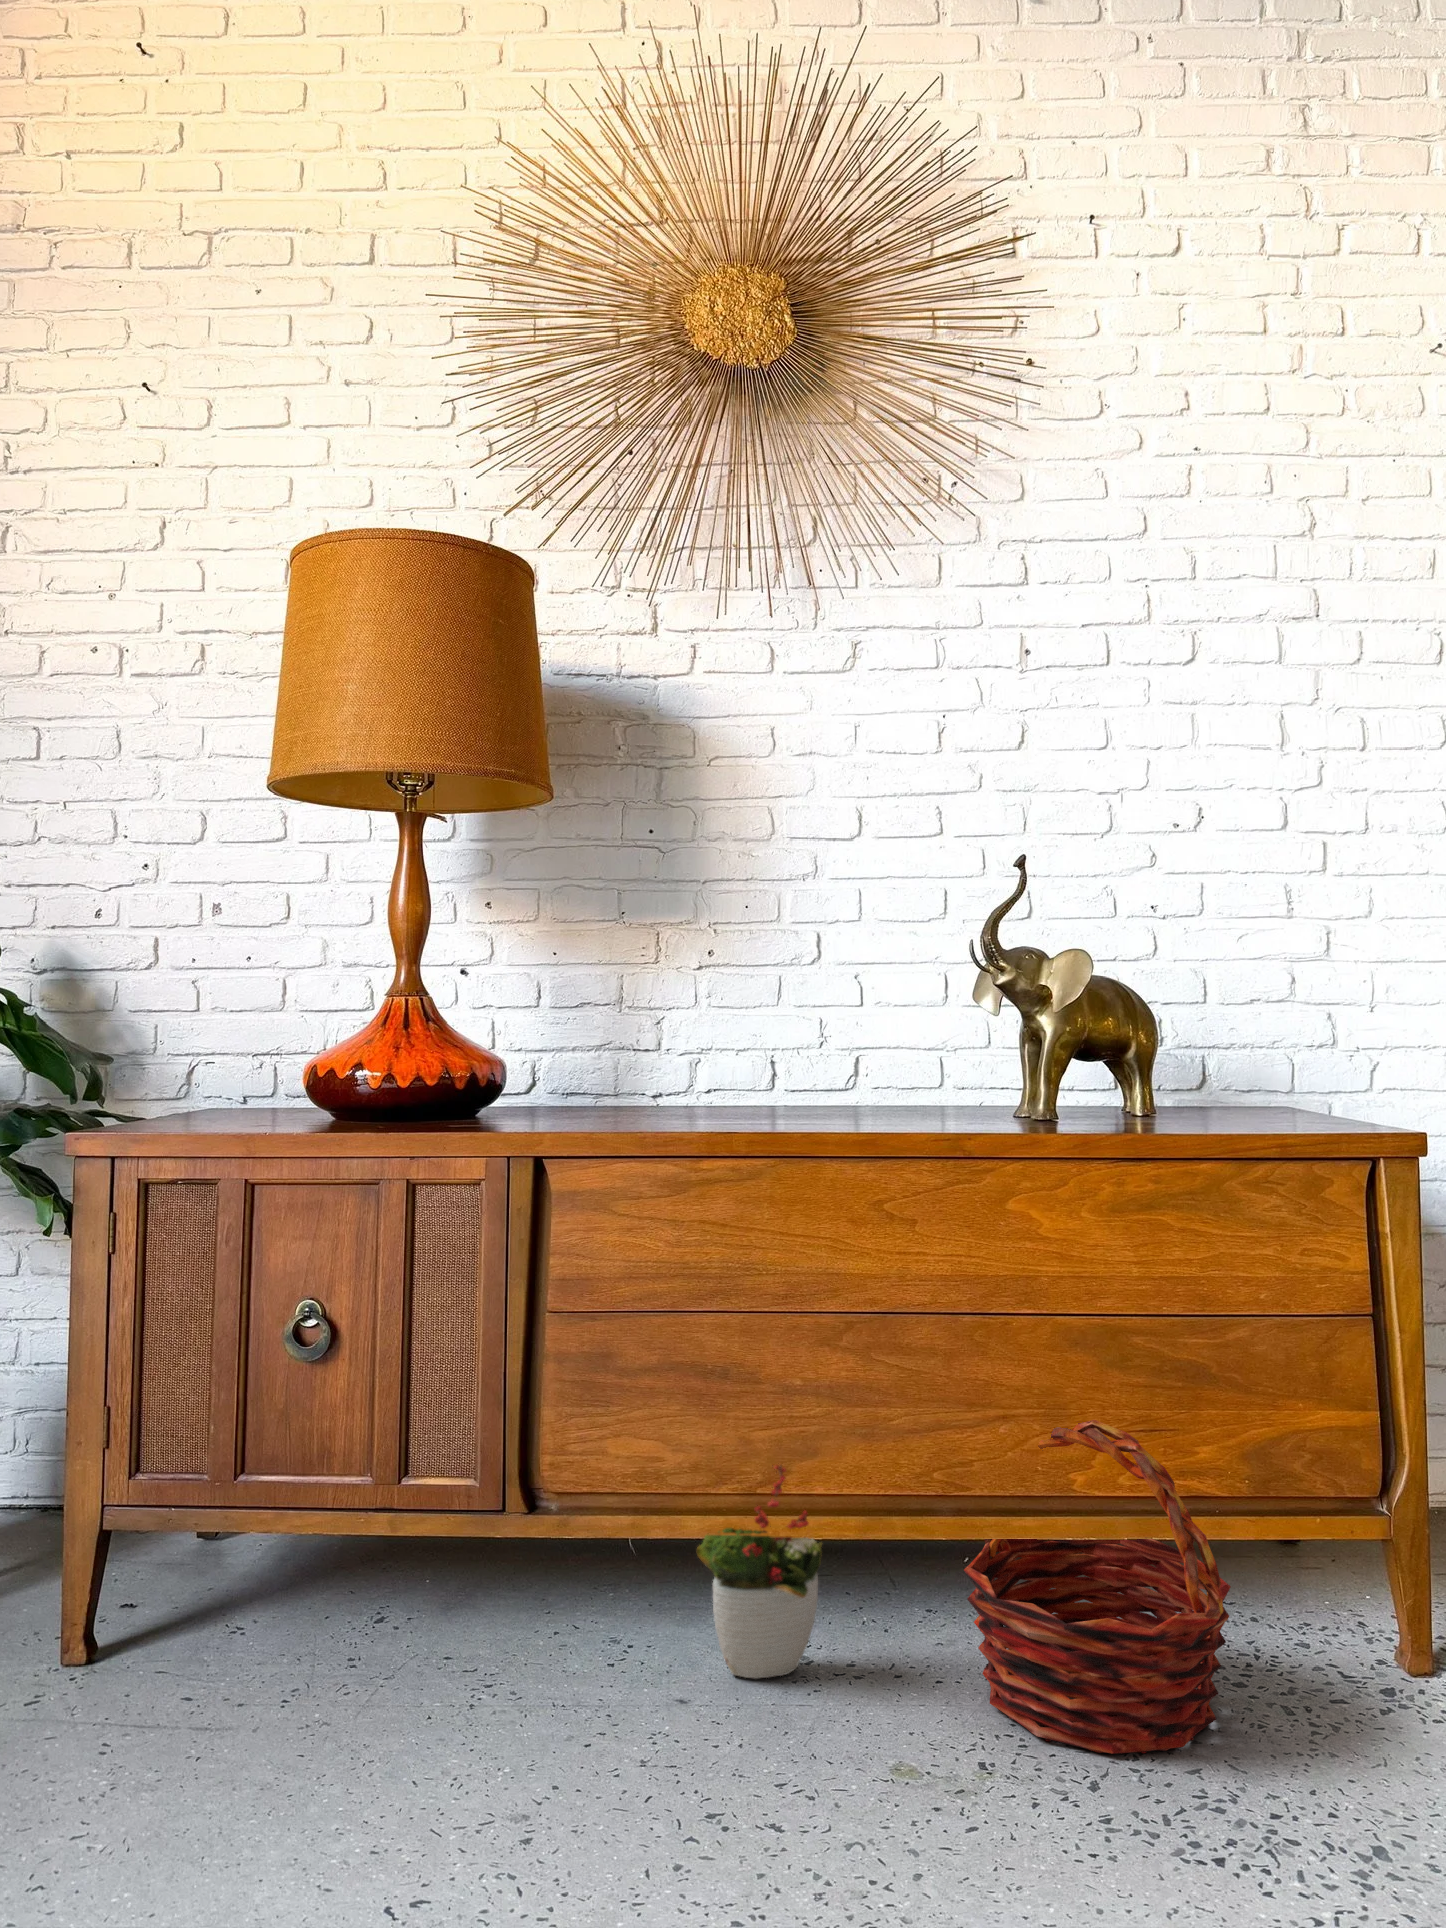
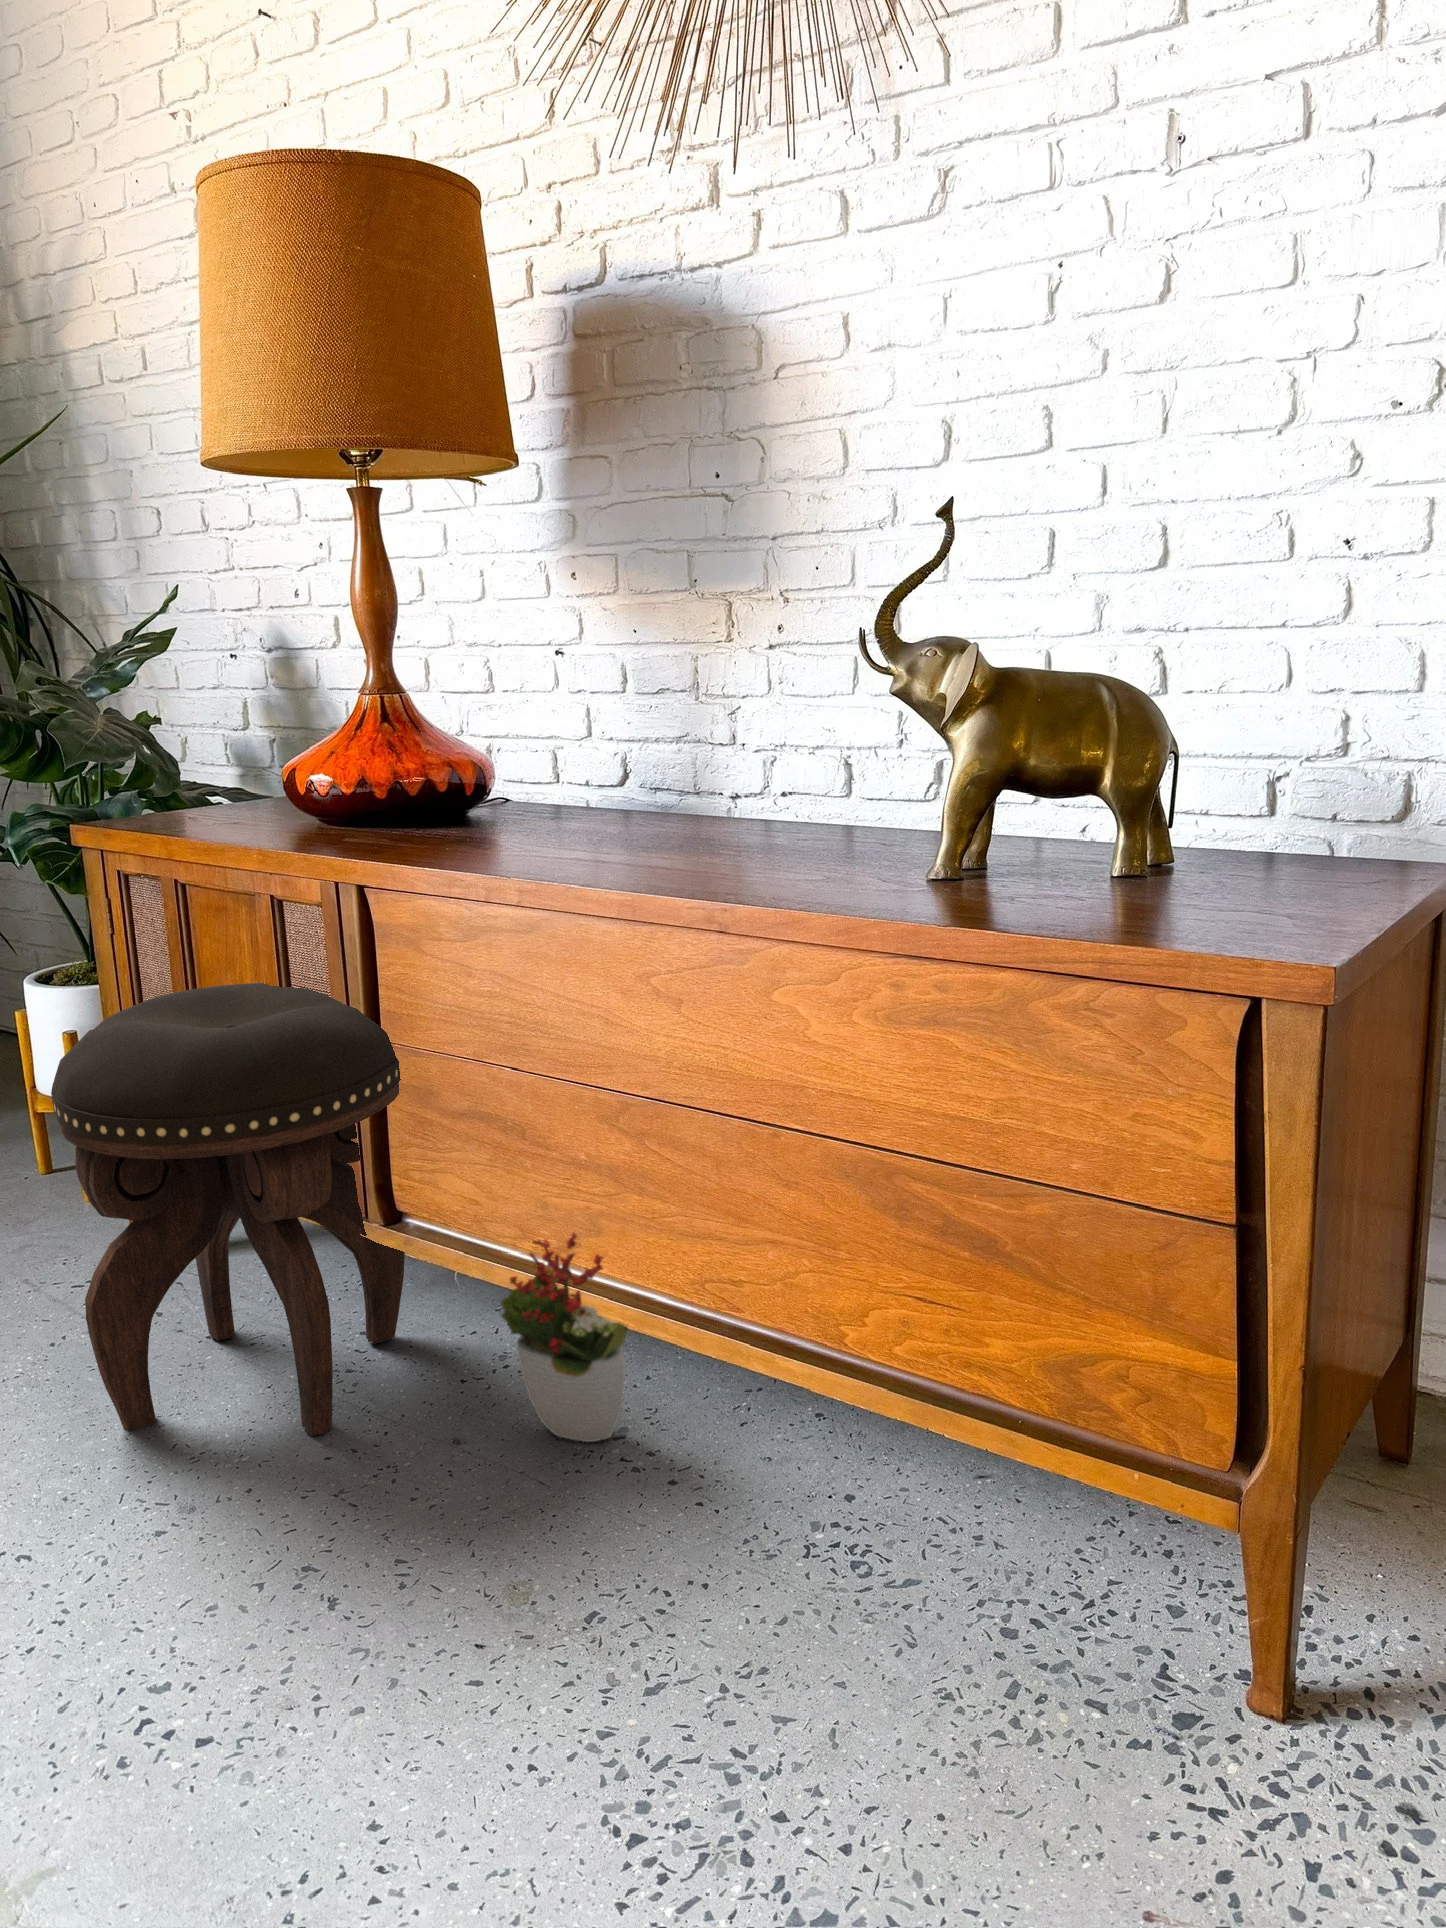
footstool: none [235,1271,585,1798] -> present [51,982,405,1436]
basket: present [964,1420,1231,1754] -> none [669,1263,990,1673]

